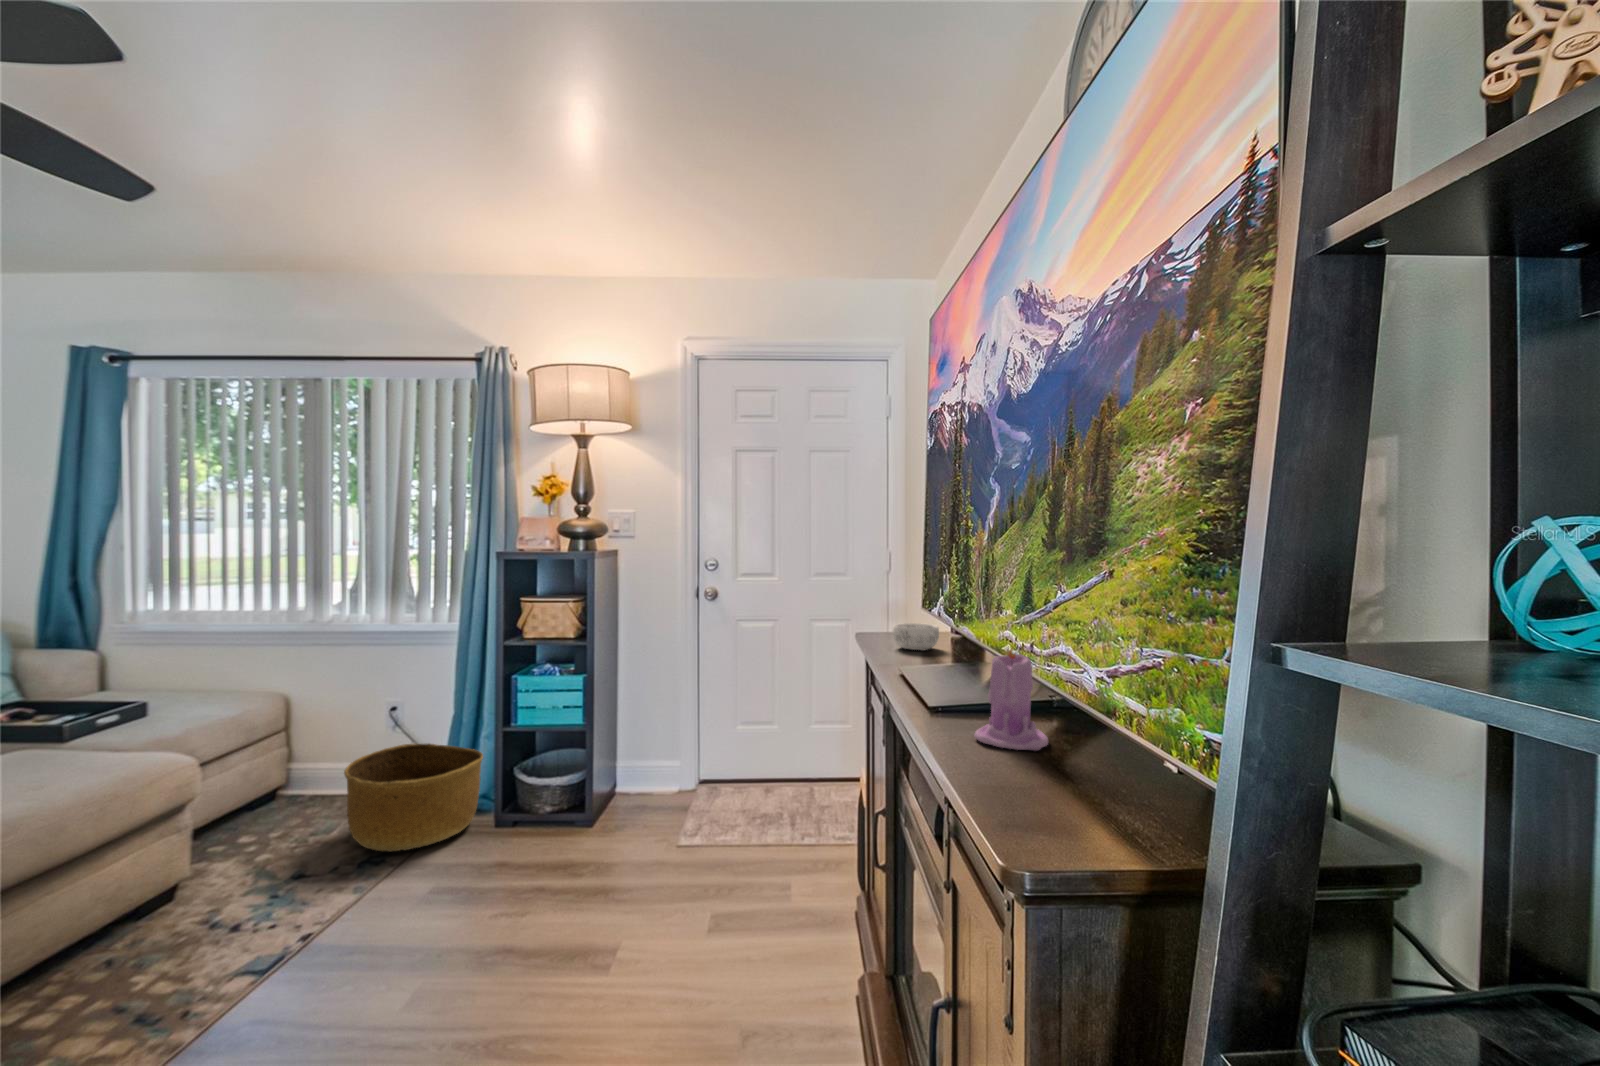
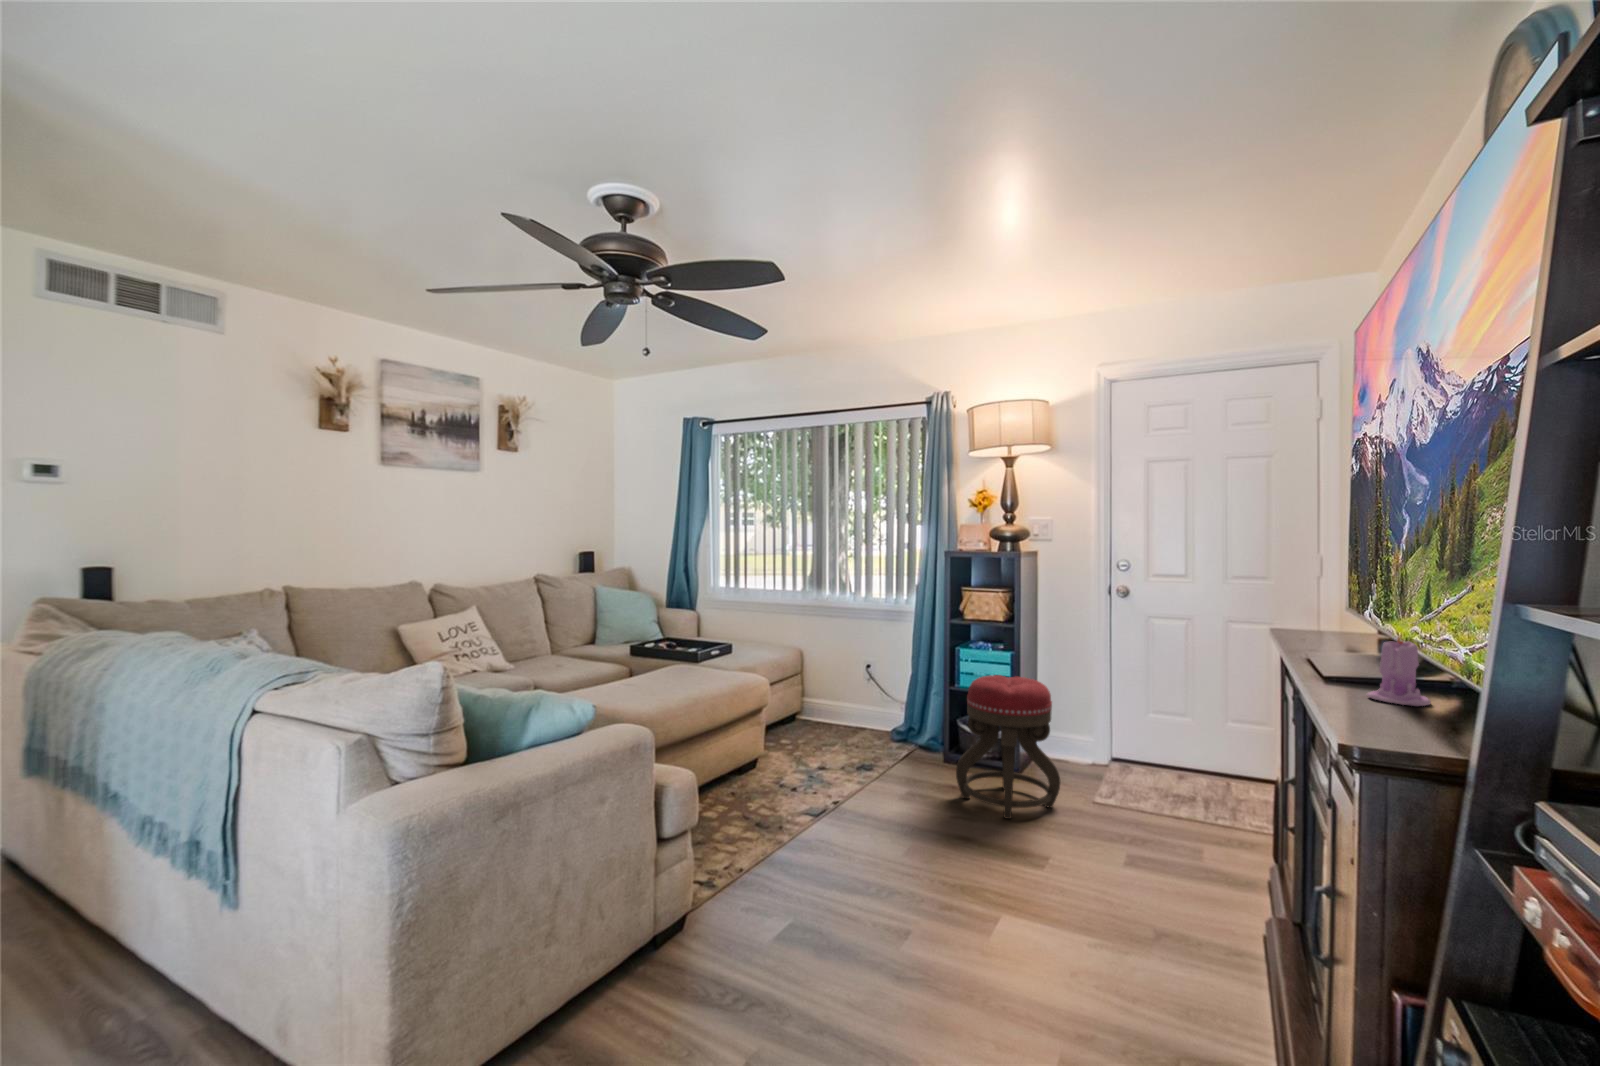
decorative bowl: present [893,623,939,650] -> none [1311,625,1360,648]
ottoman: none [492,709,631,907] -> present [956,675,1060,819]
basket: present [344,744,483,852] -> none [847,693,935,766]

